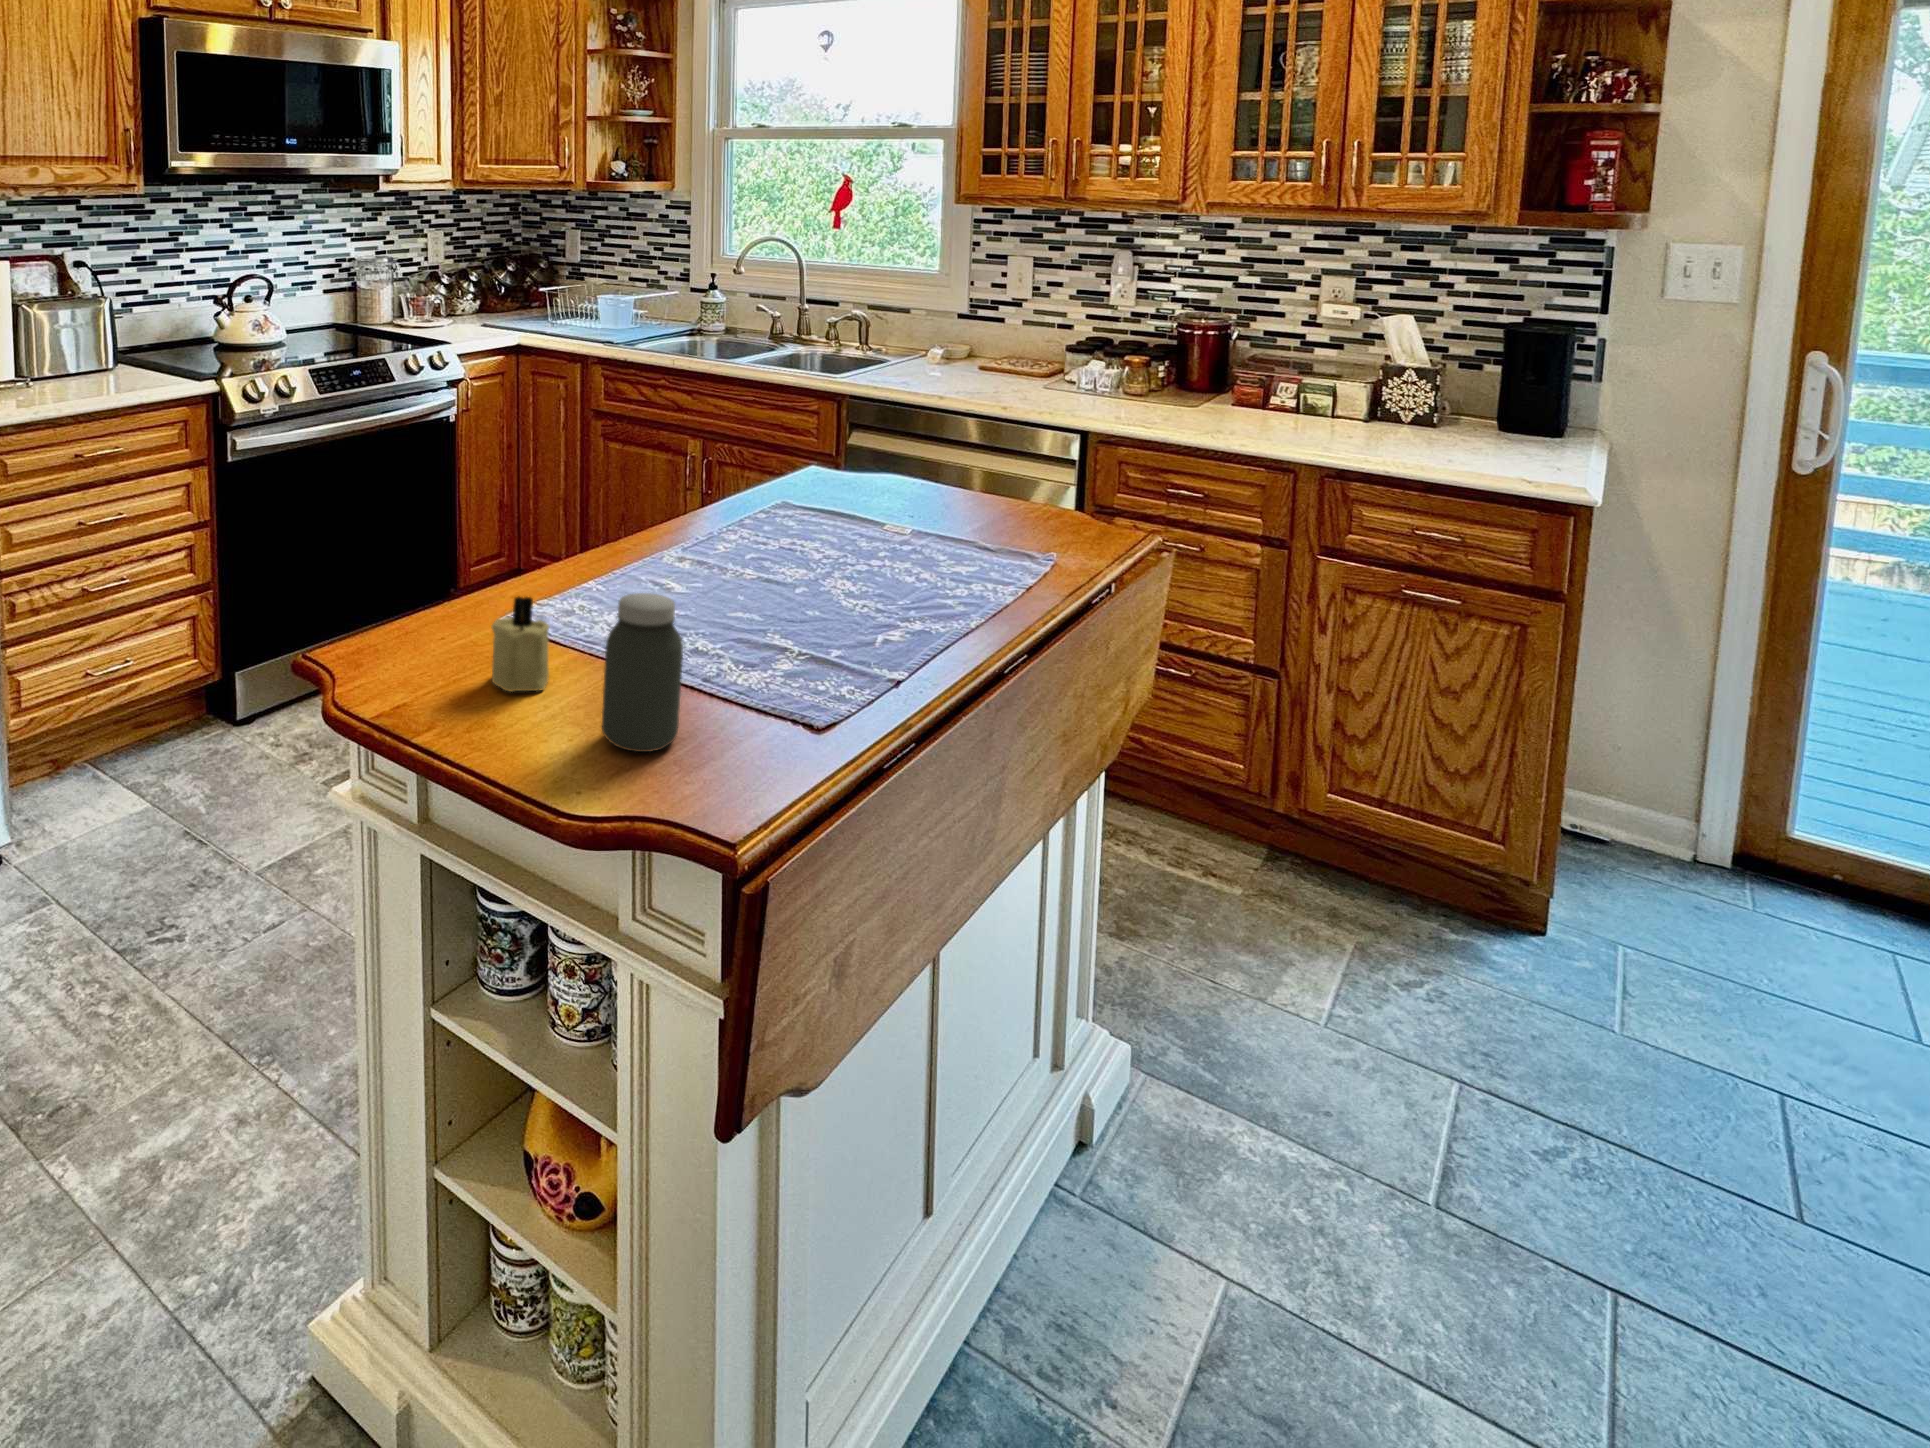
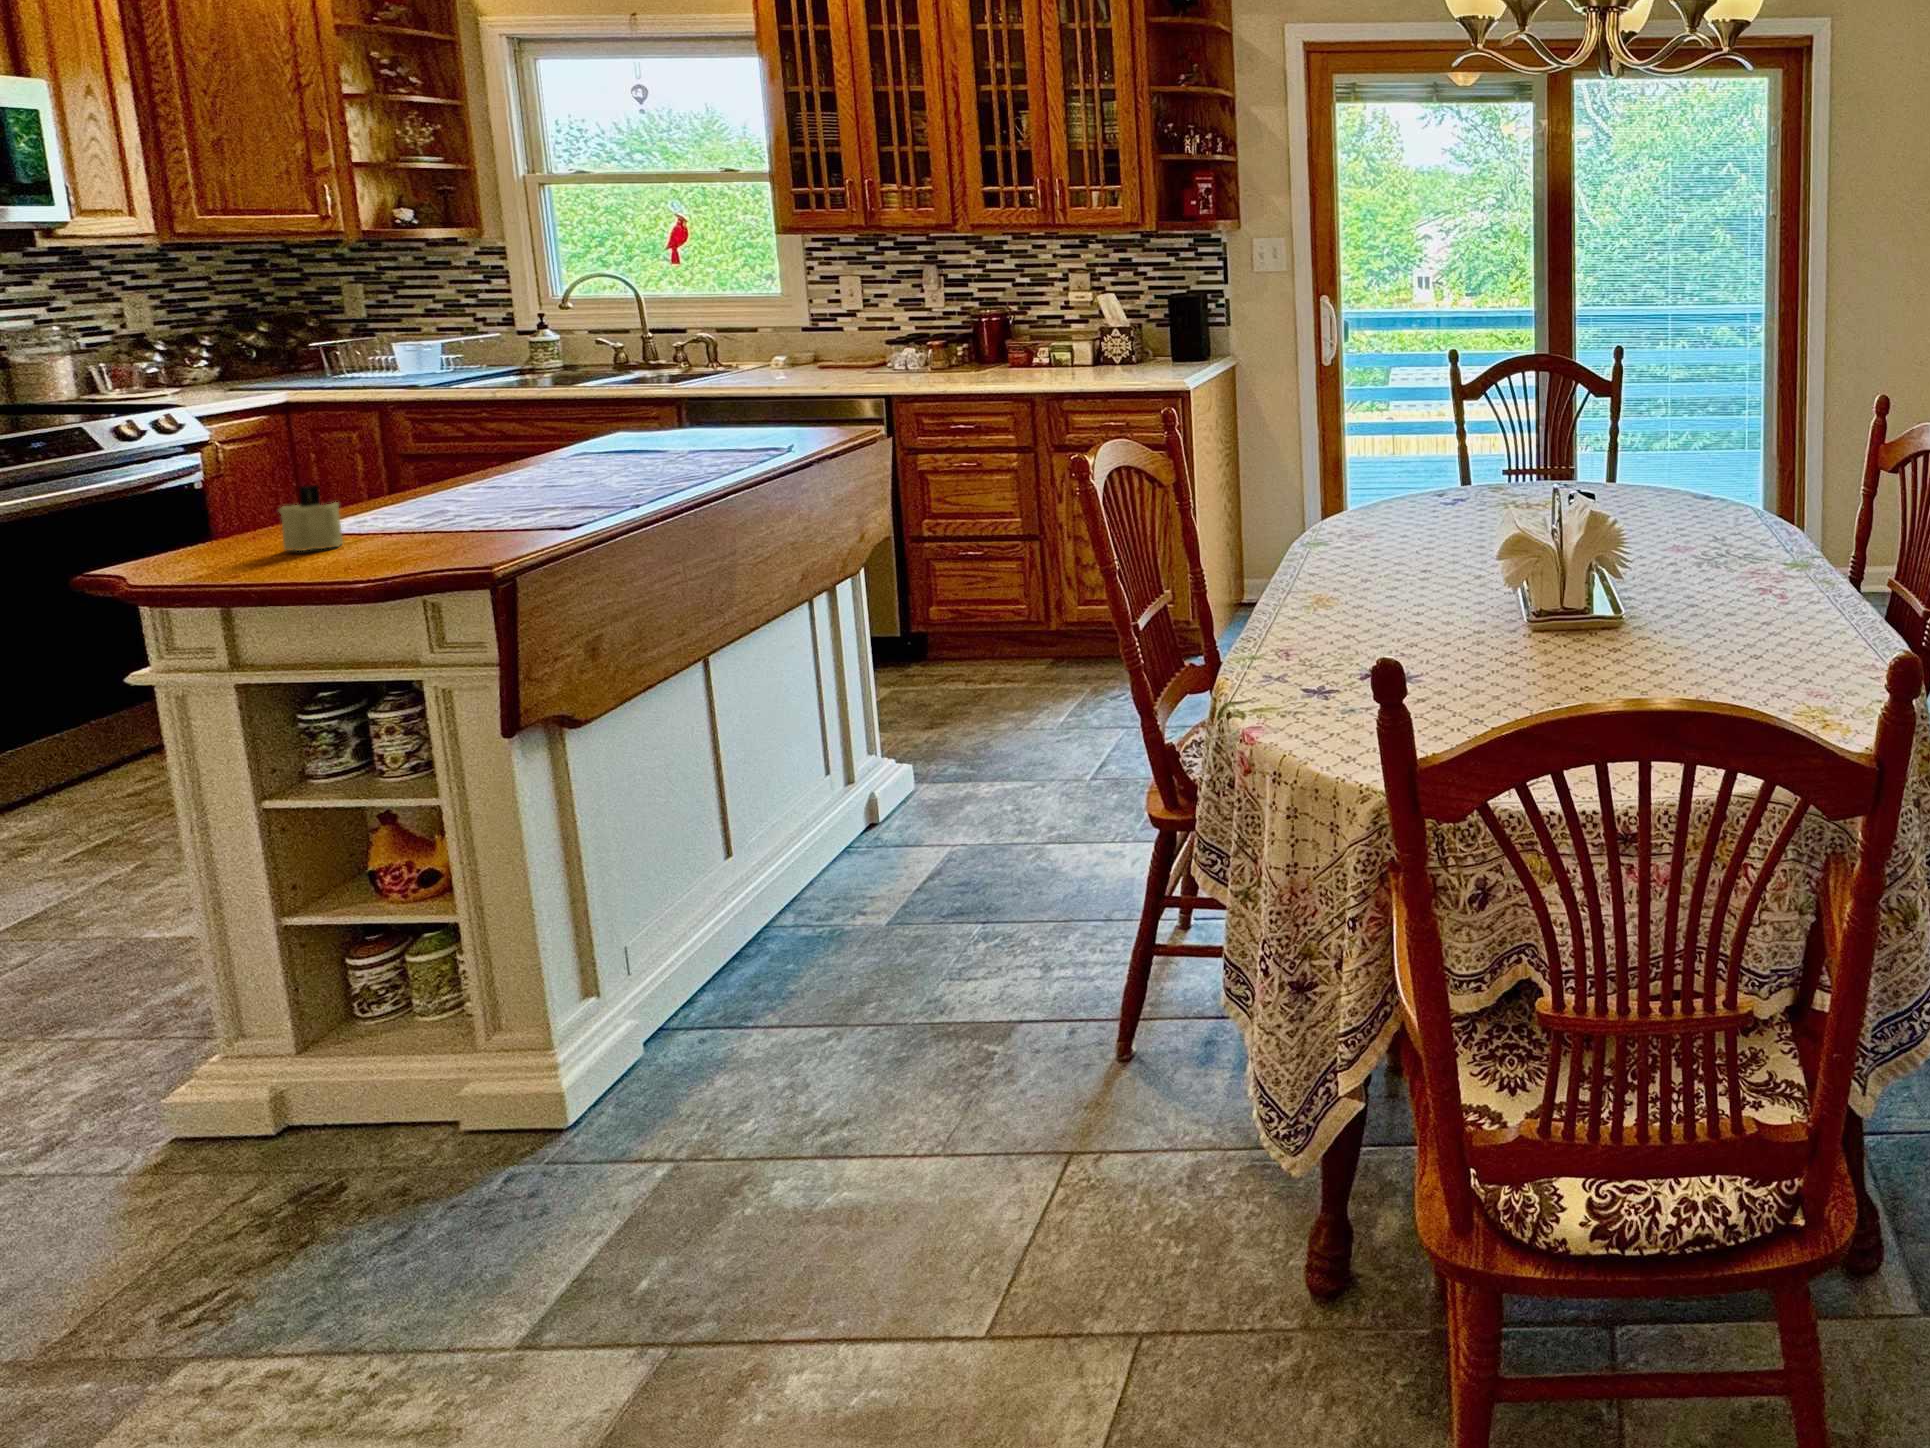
jar: present [602,593,683,752] -> none [391,453,464,552]

